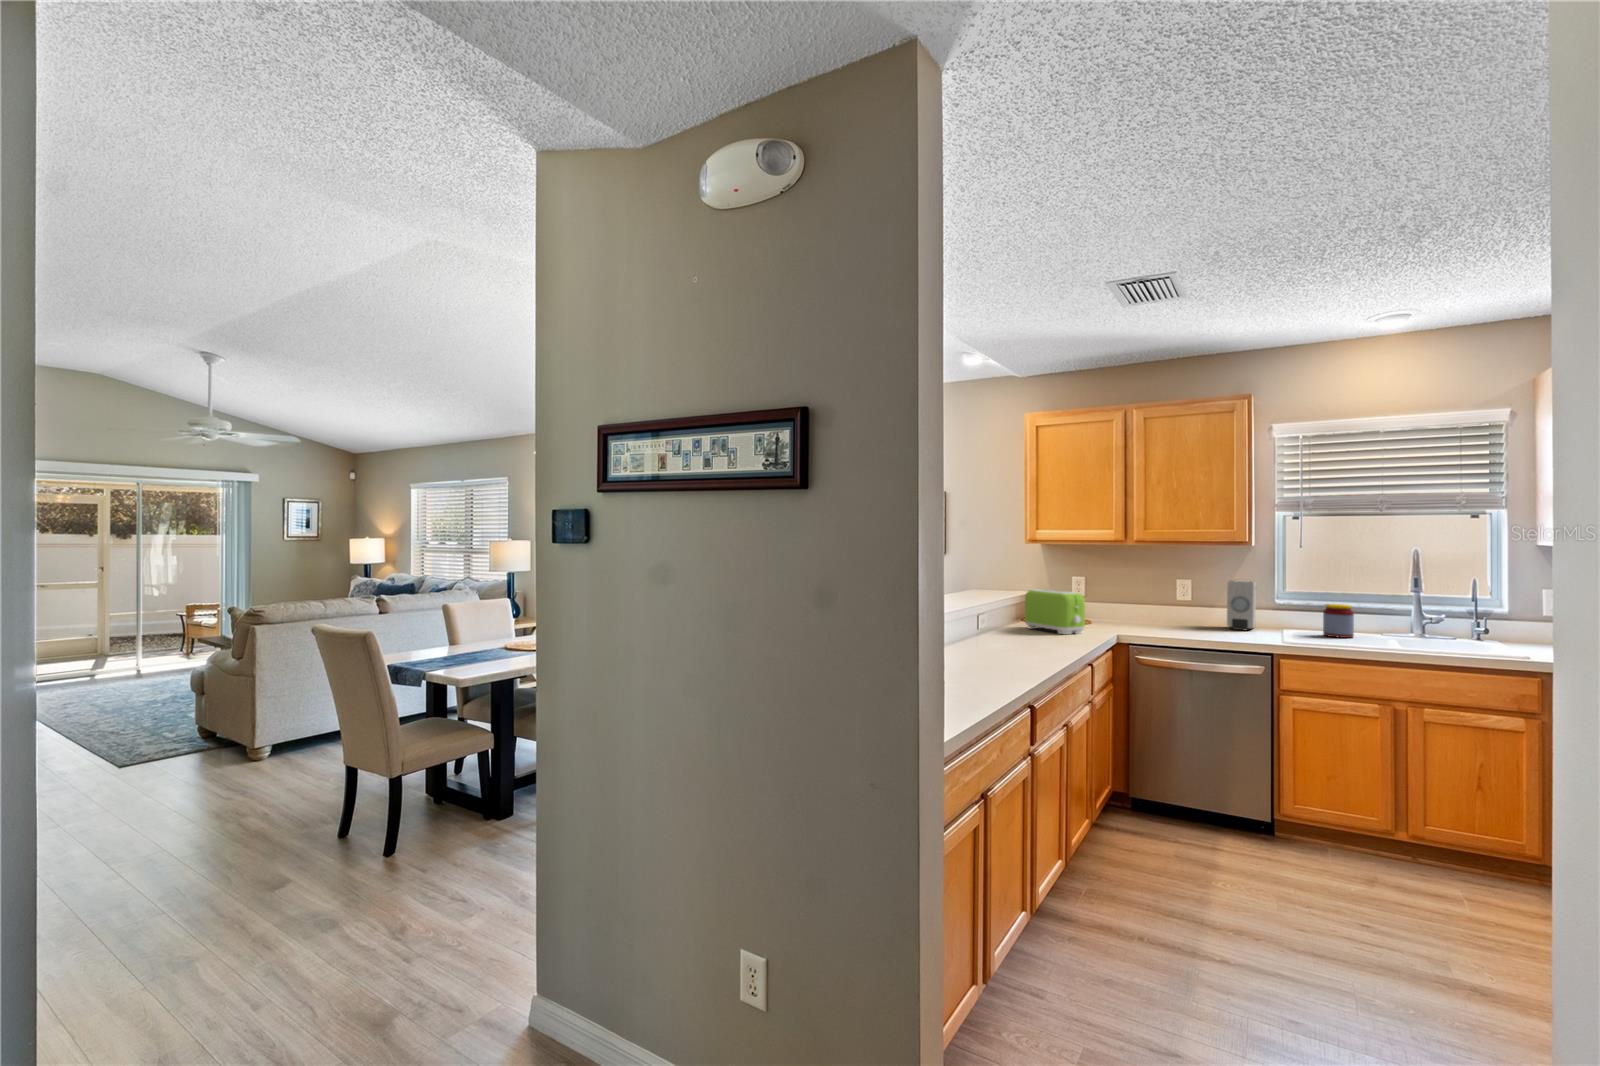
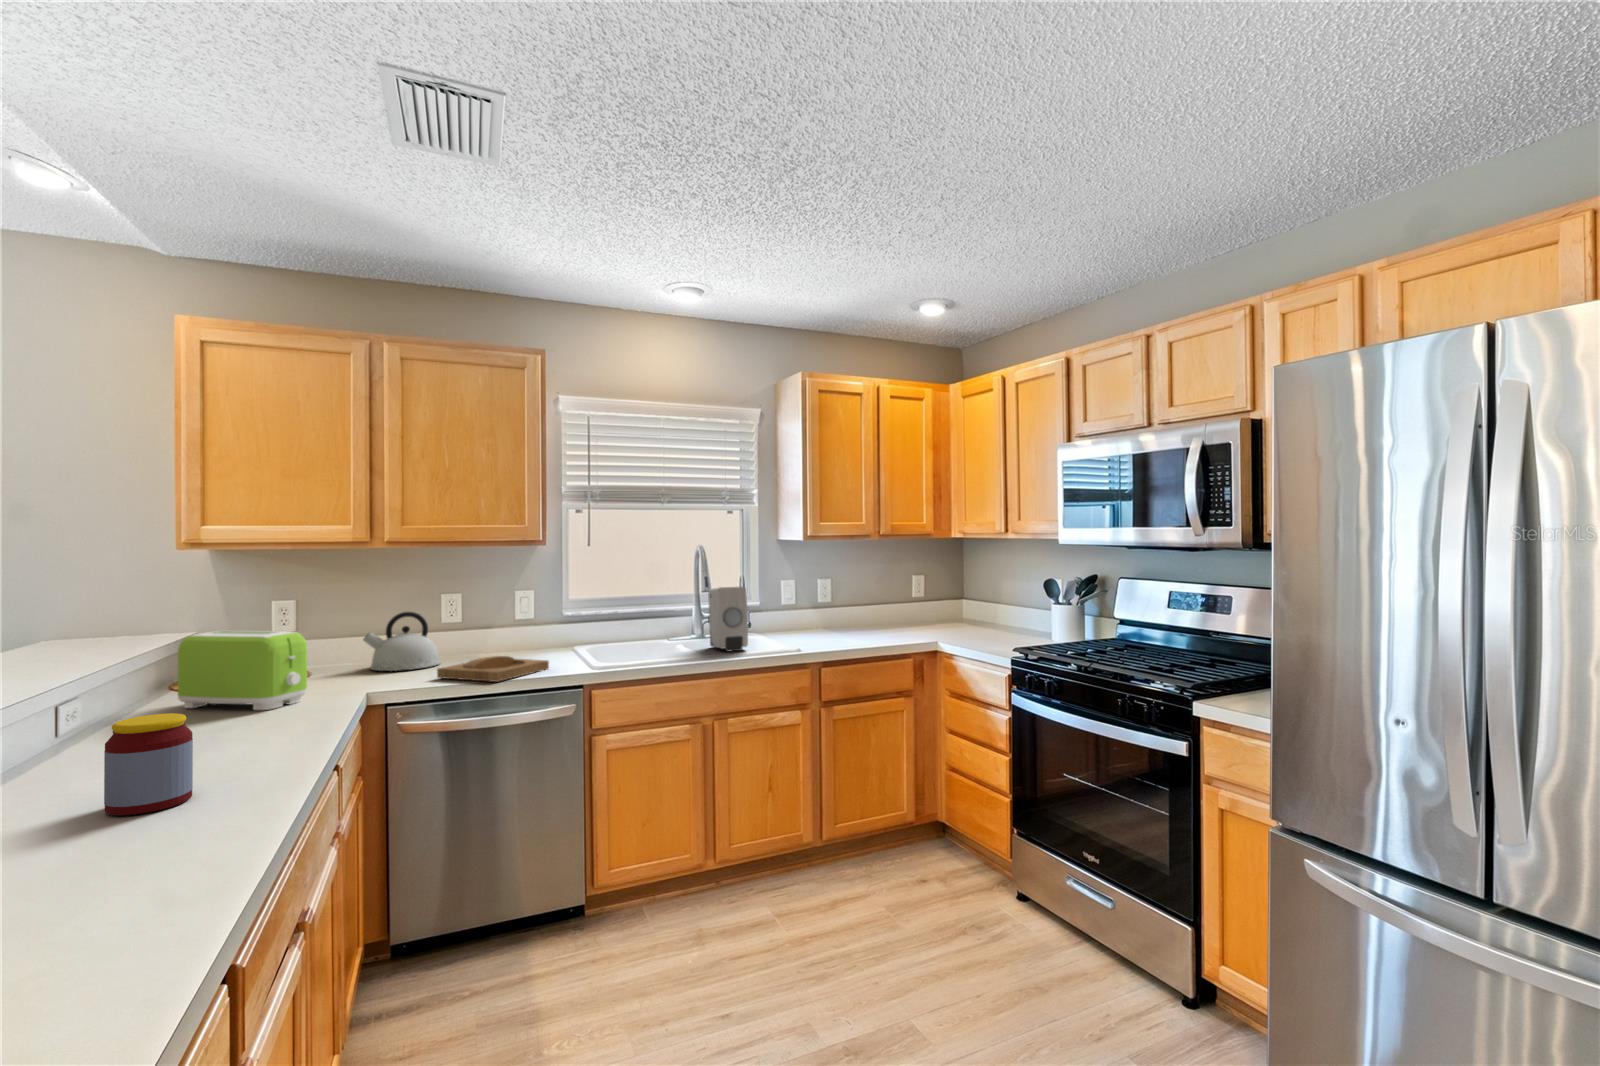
soap dispenser: present [1227,580,1256,630] -> present [709,587,748,652]
kettle: none [1121,589,1172,628] -> present [363,612,440,671]
jar: present [1323,604,1354,638] -> present [104,713,193,815]
tray: none [1163,625,1247,640] -> present [437,656,549,682]

